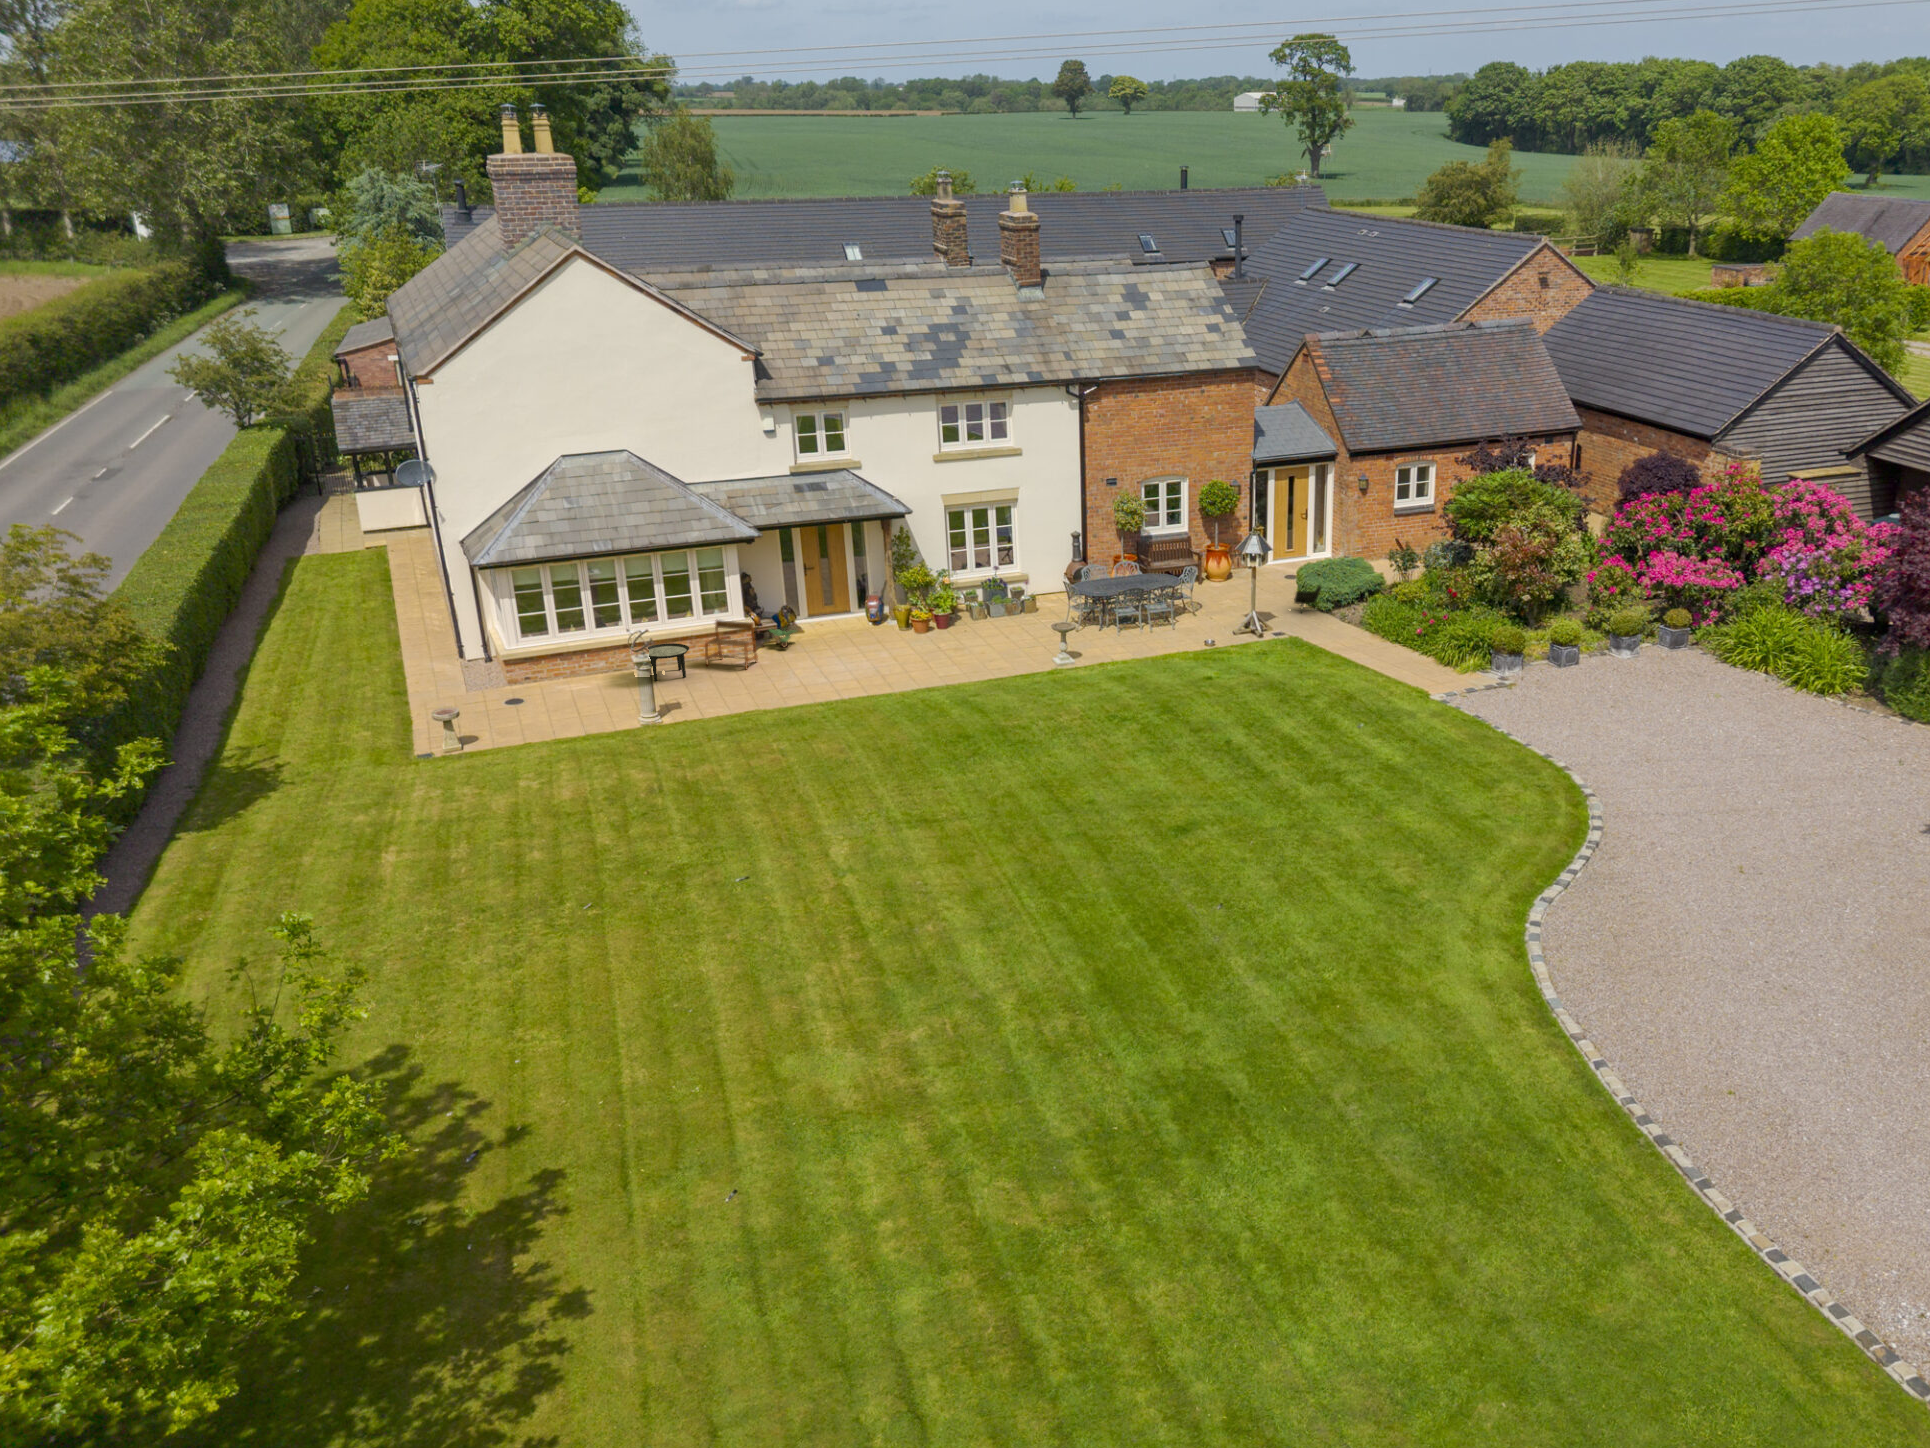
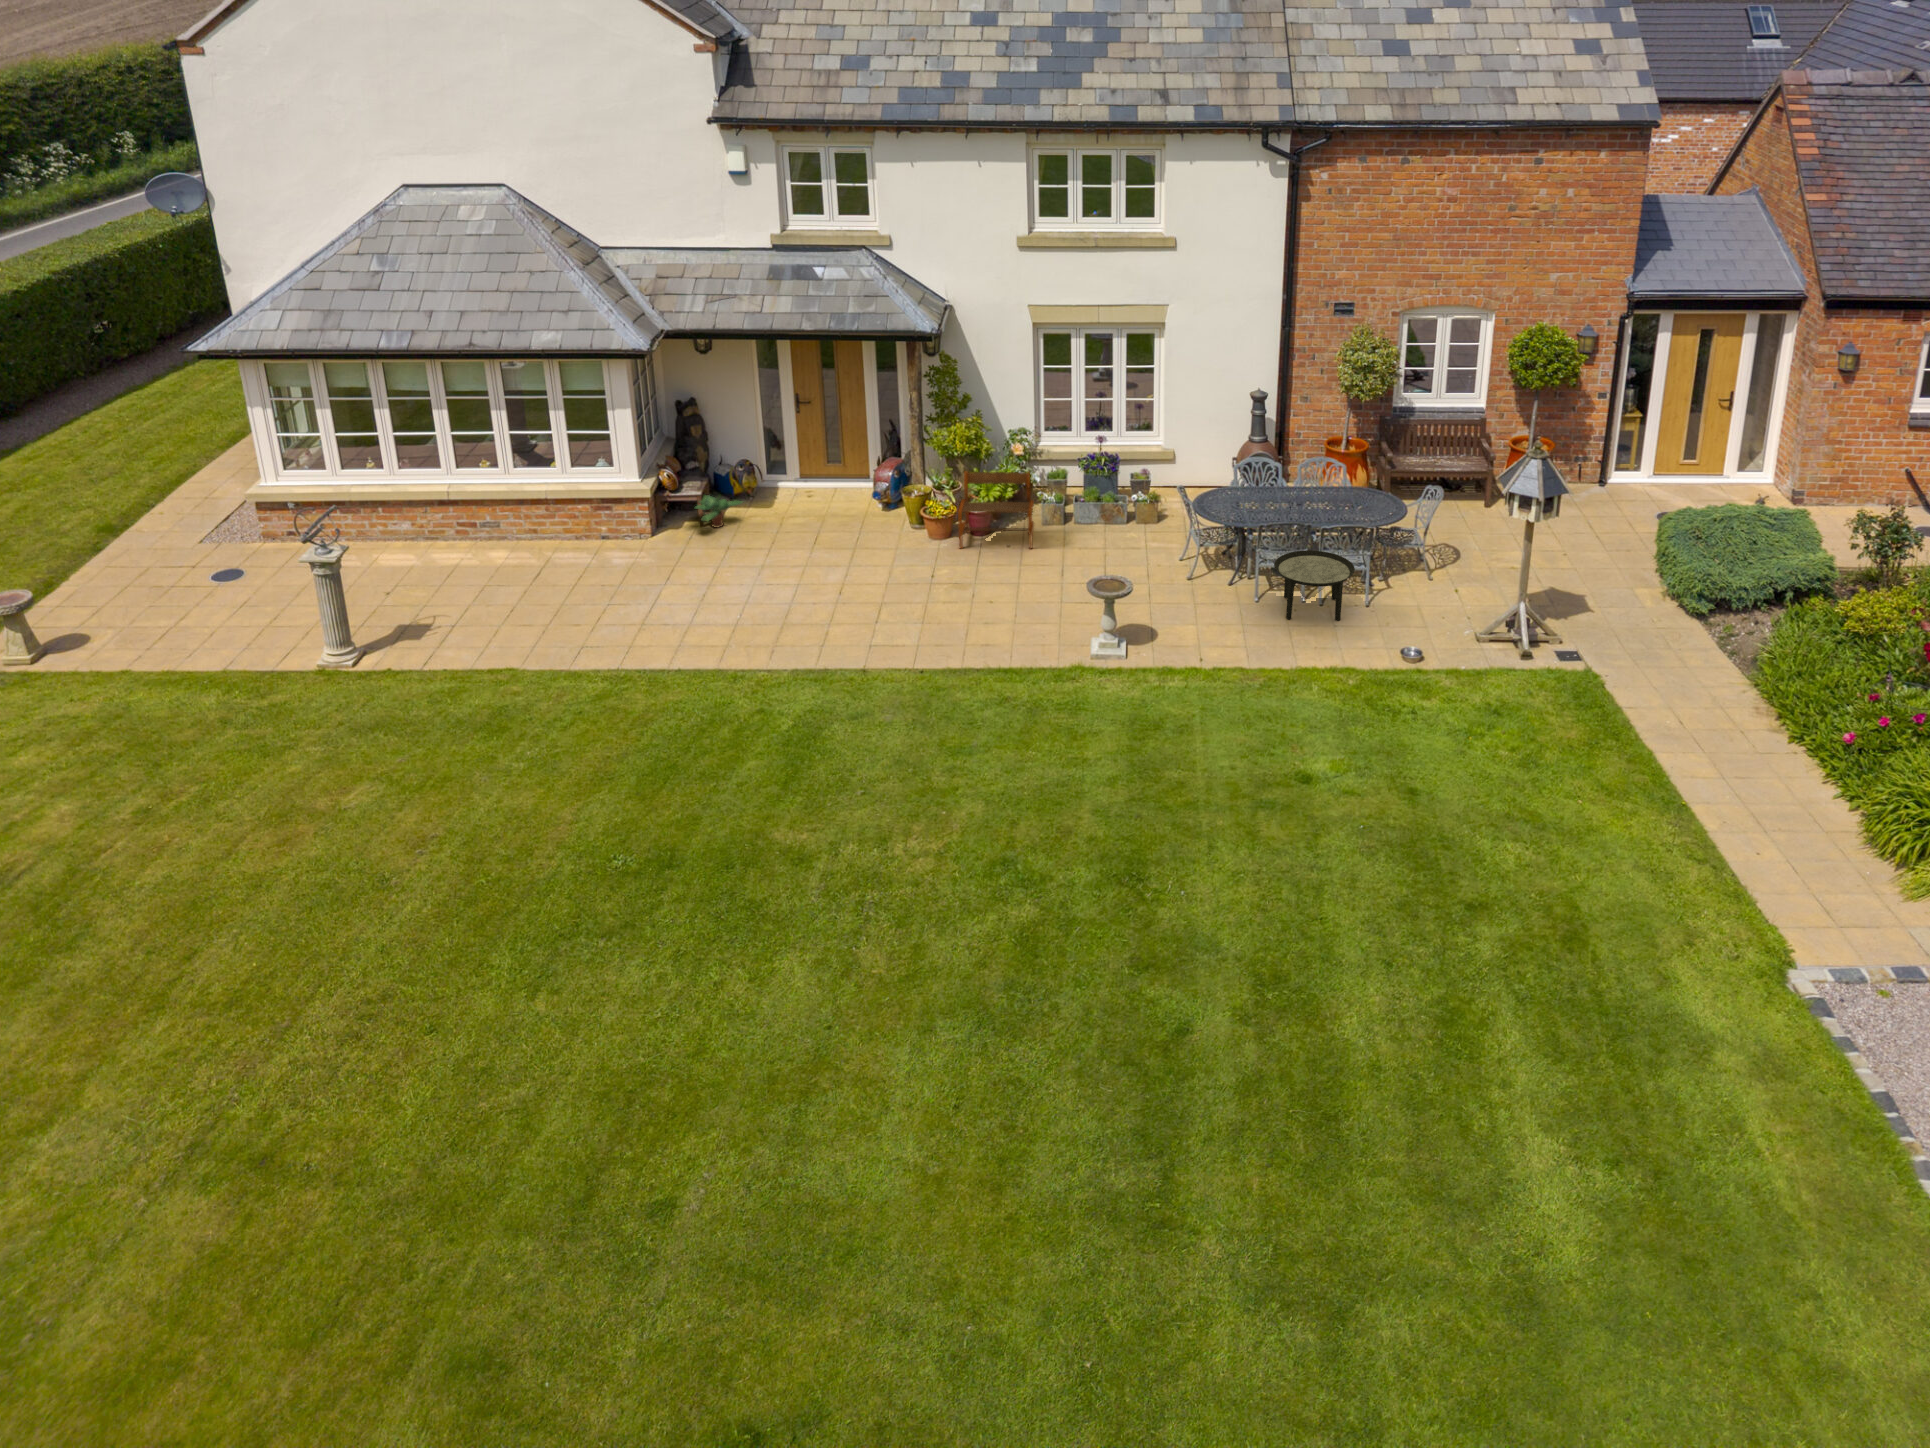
lounge chair: present [1294,585,1321,610] -> none [1613,563,1685,614]
bench: present [705,620,758,669] -> present [958,471,1034,549]
round table: present [648,643,689,681] -> present [1274,550,1355,621]

